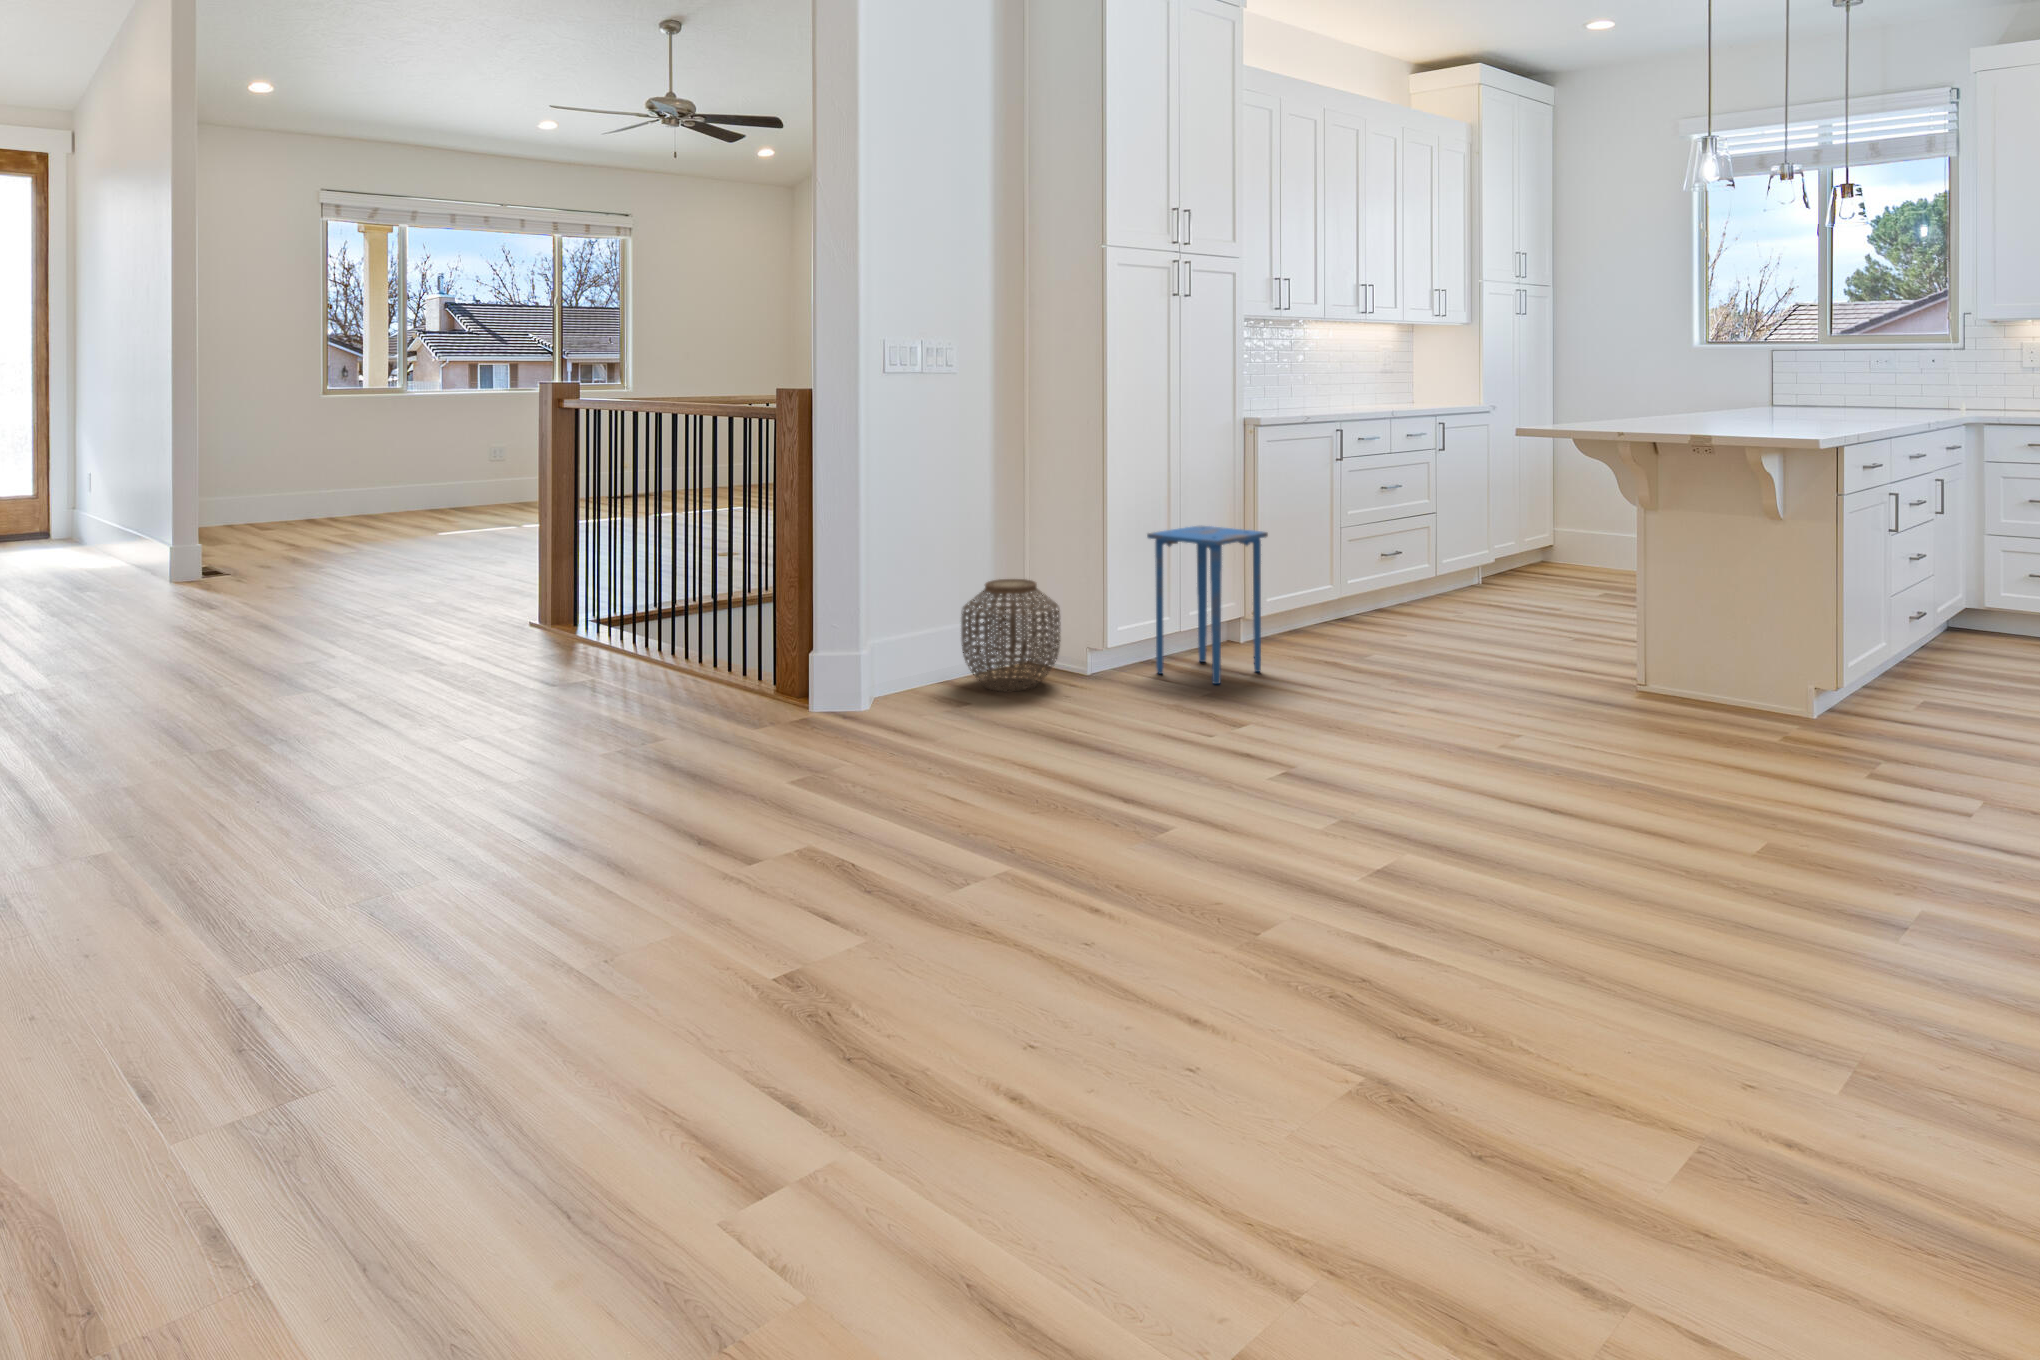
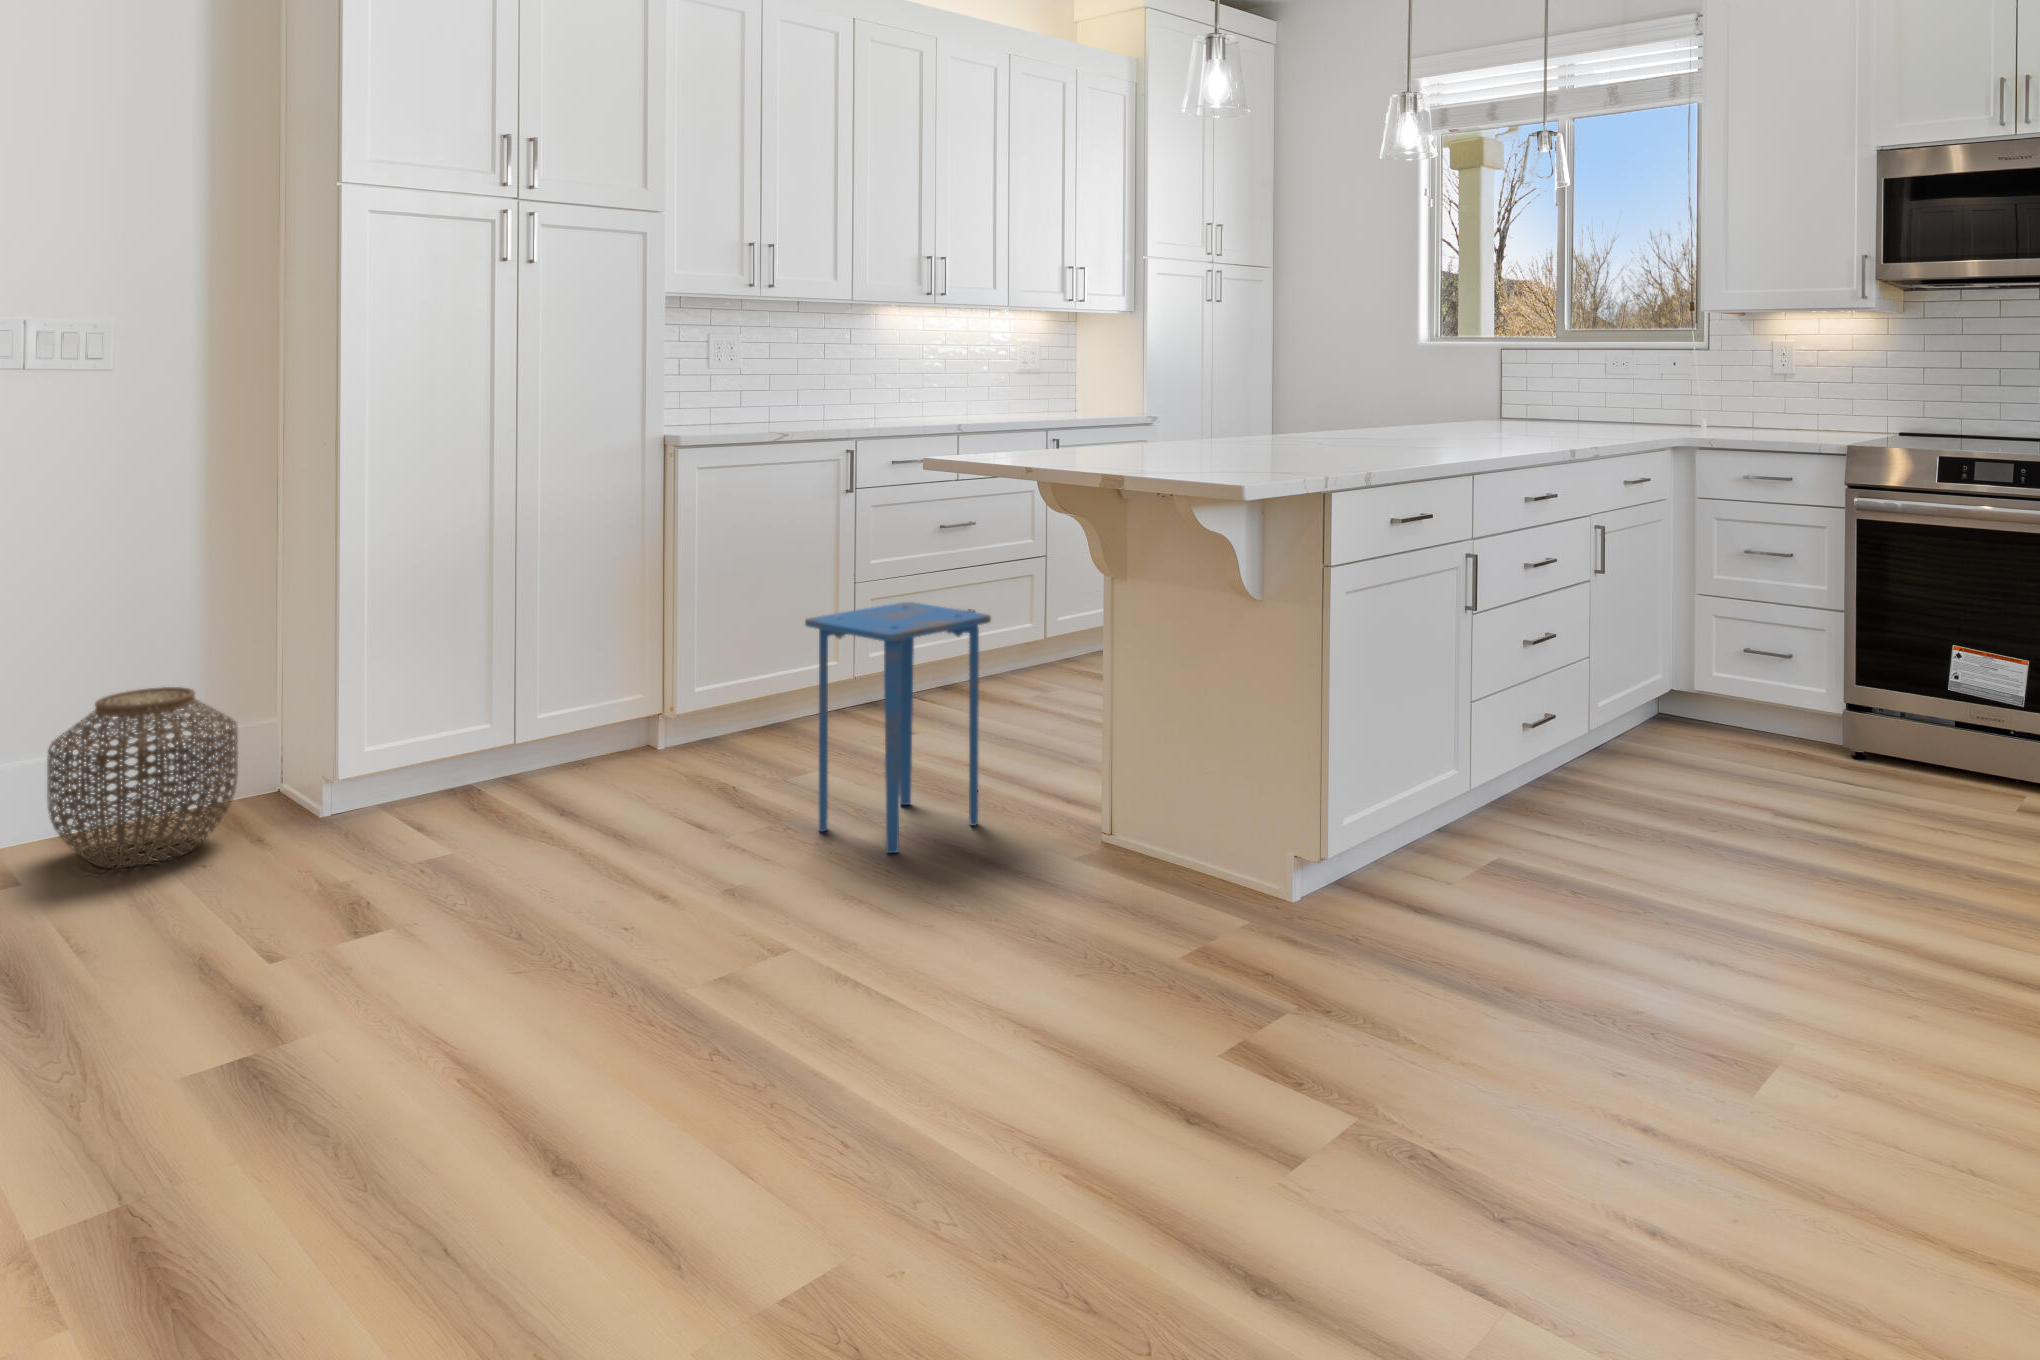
side table: present [1147,526,1268,684] -> present [805,602,991,853]

